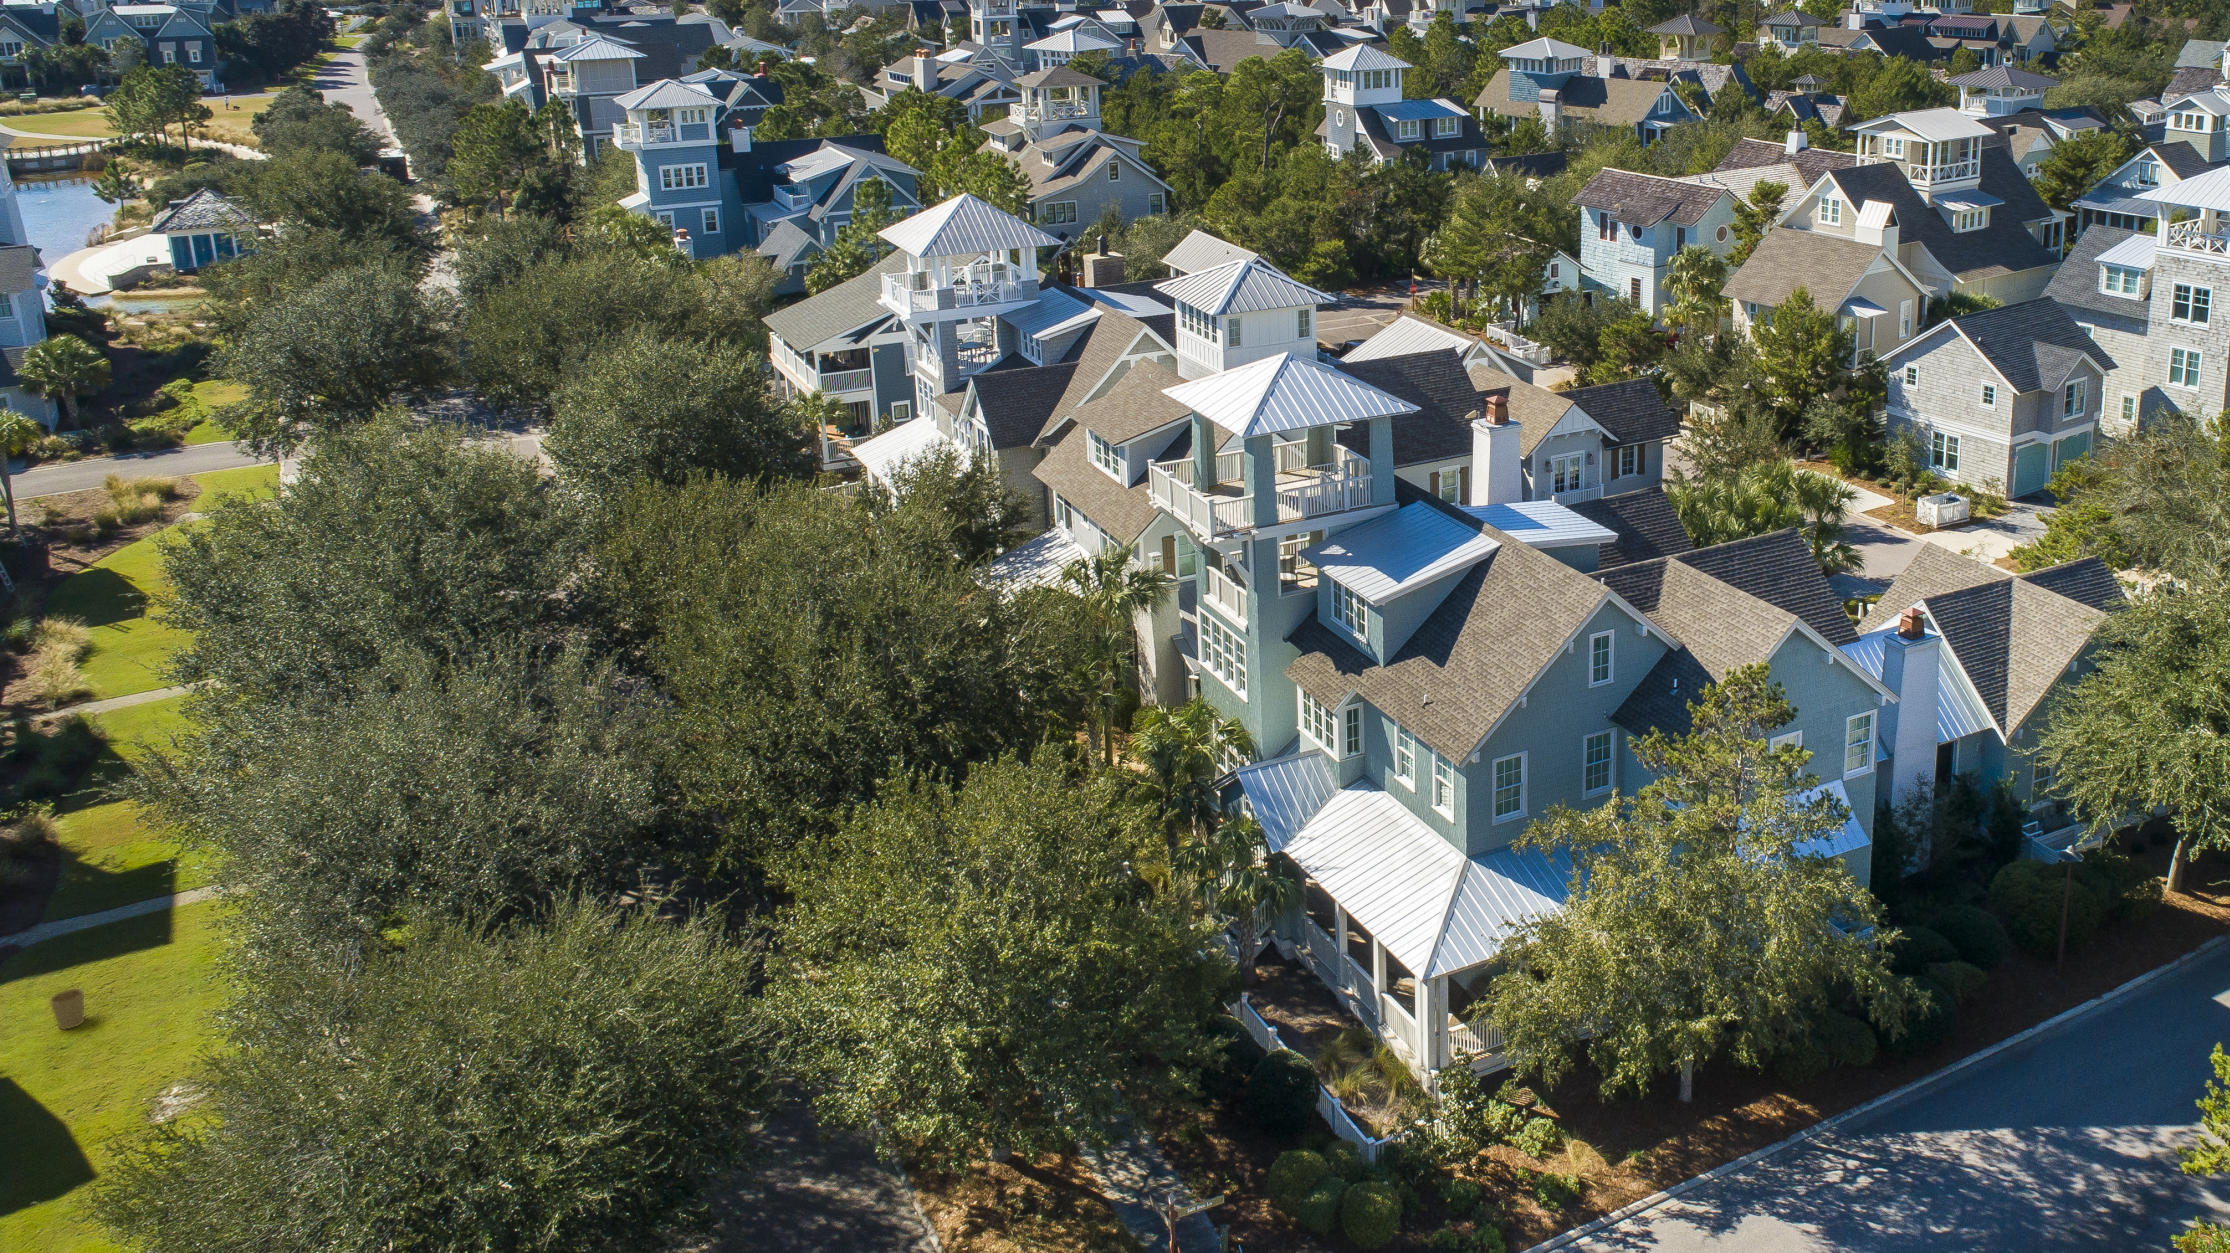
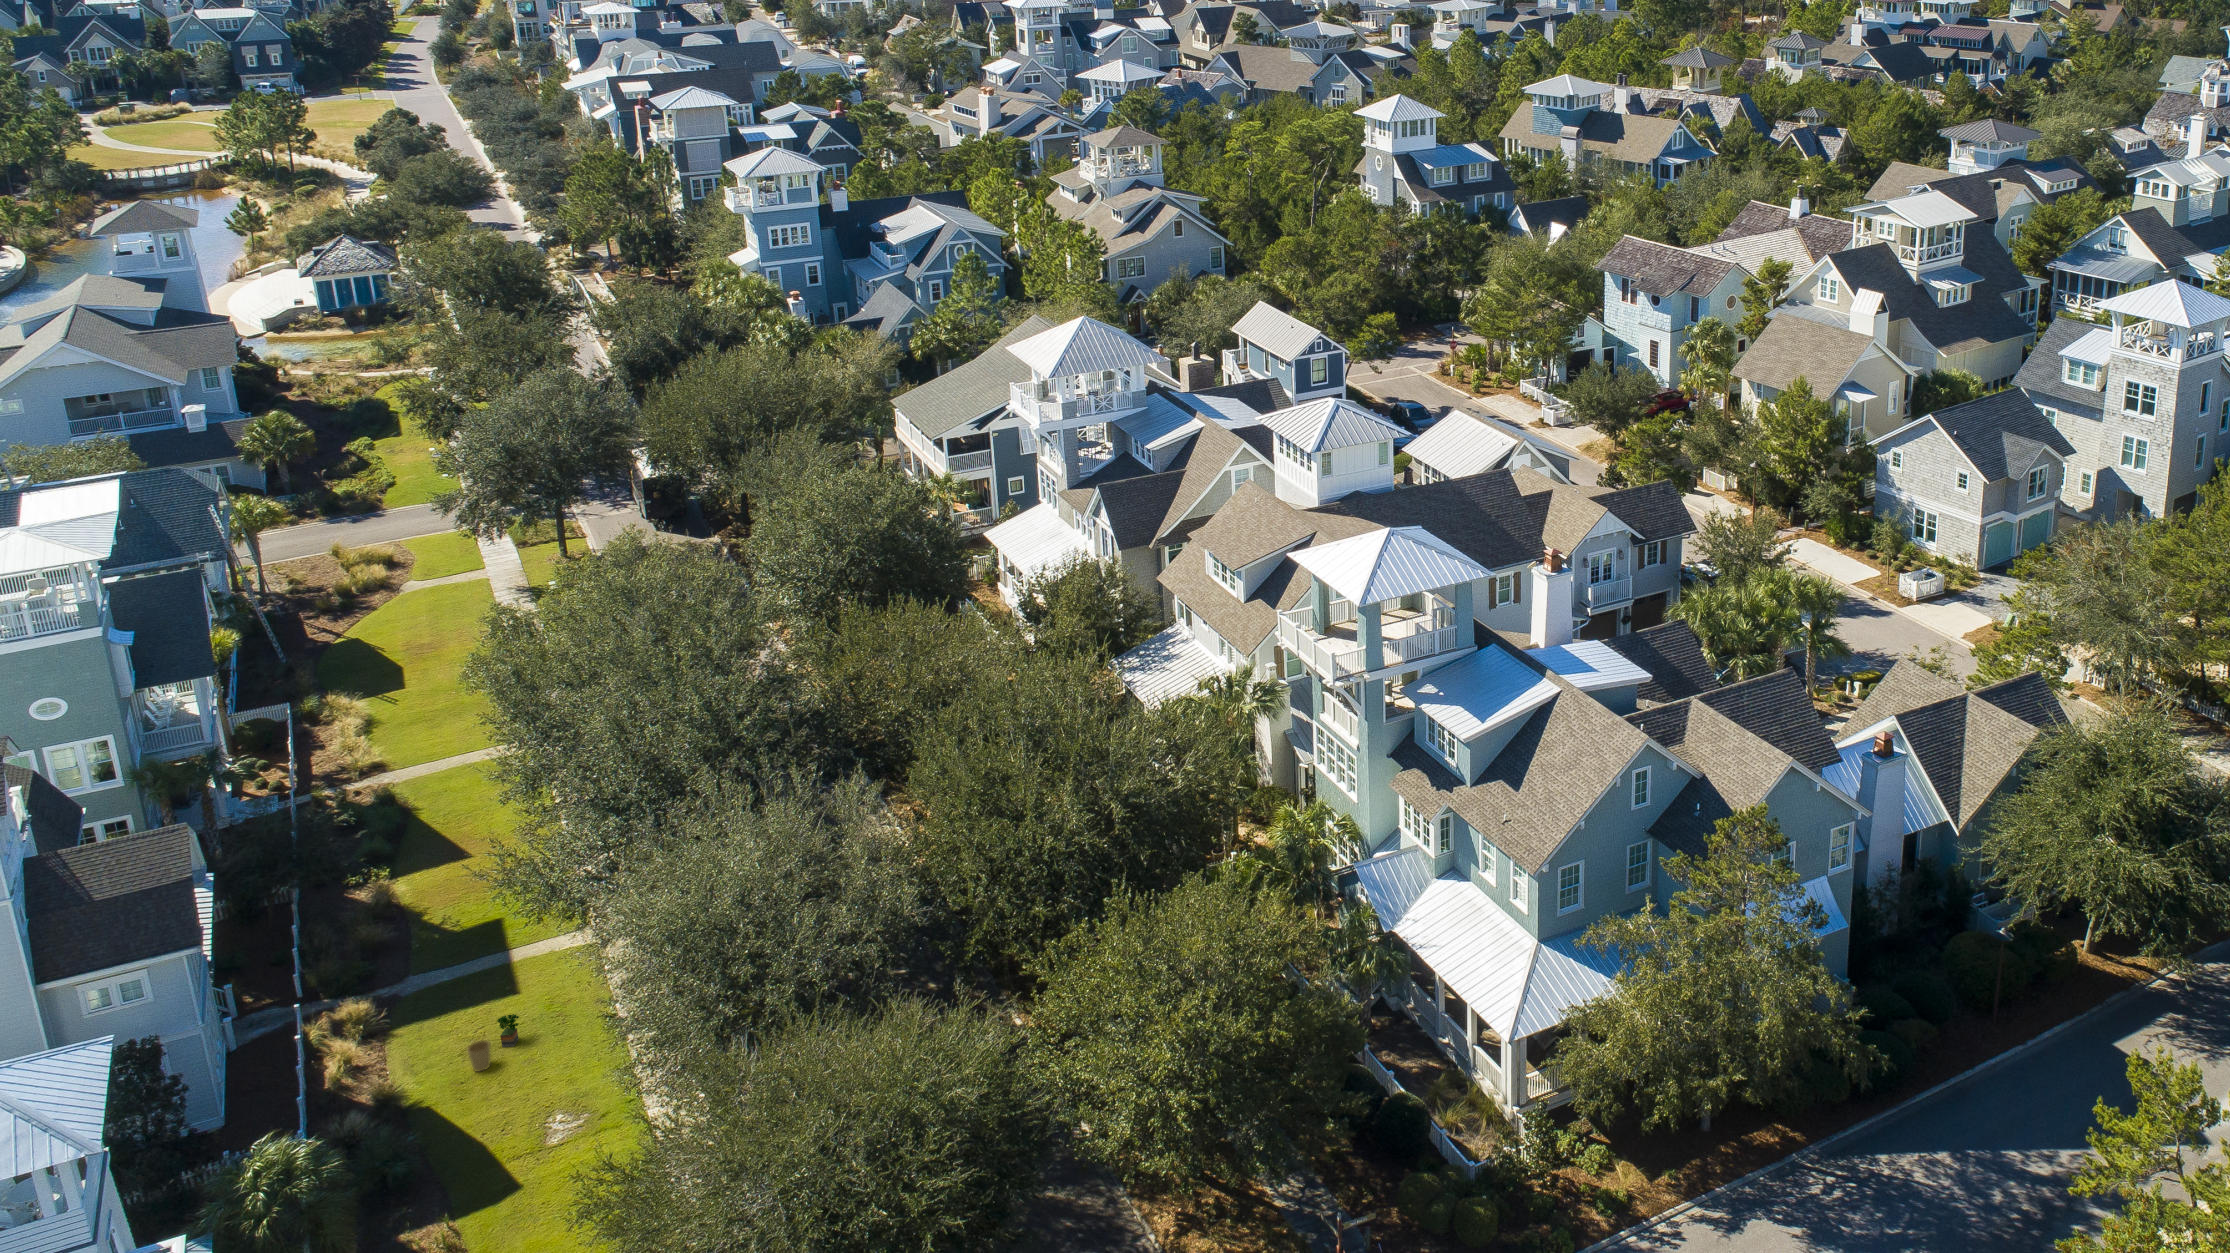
potted tree: none [101,956,135,1001] -> present [497,1014,519,1047]

